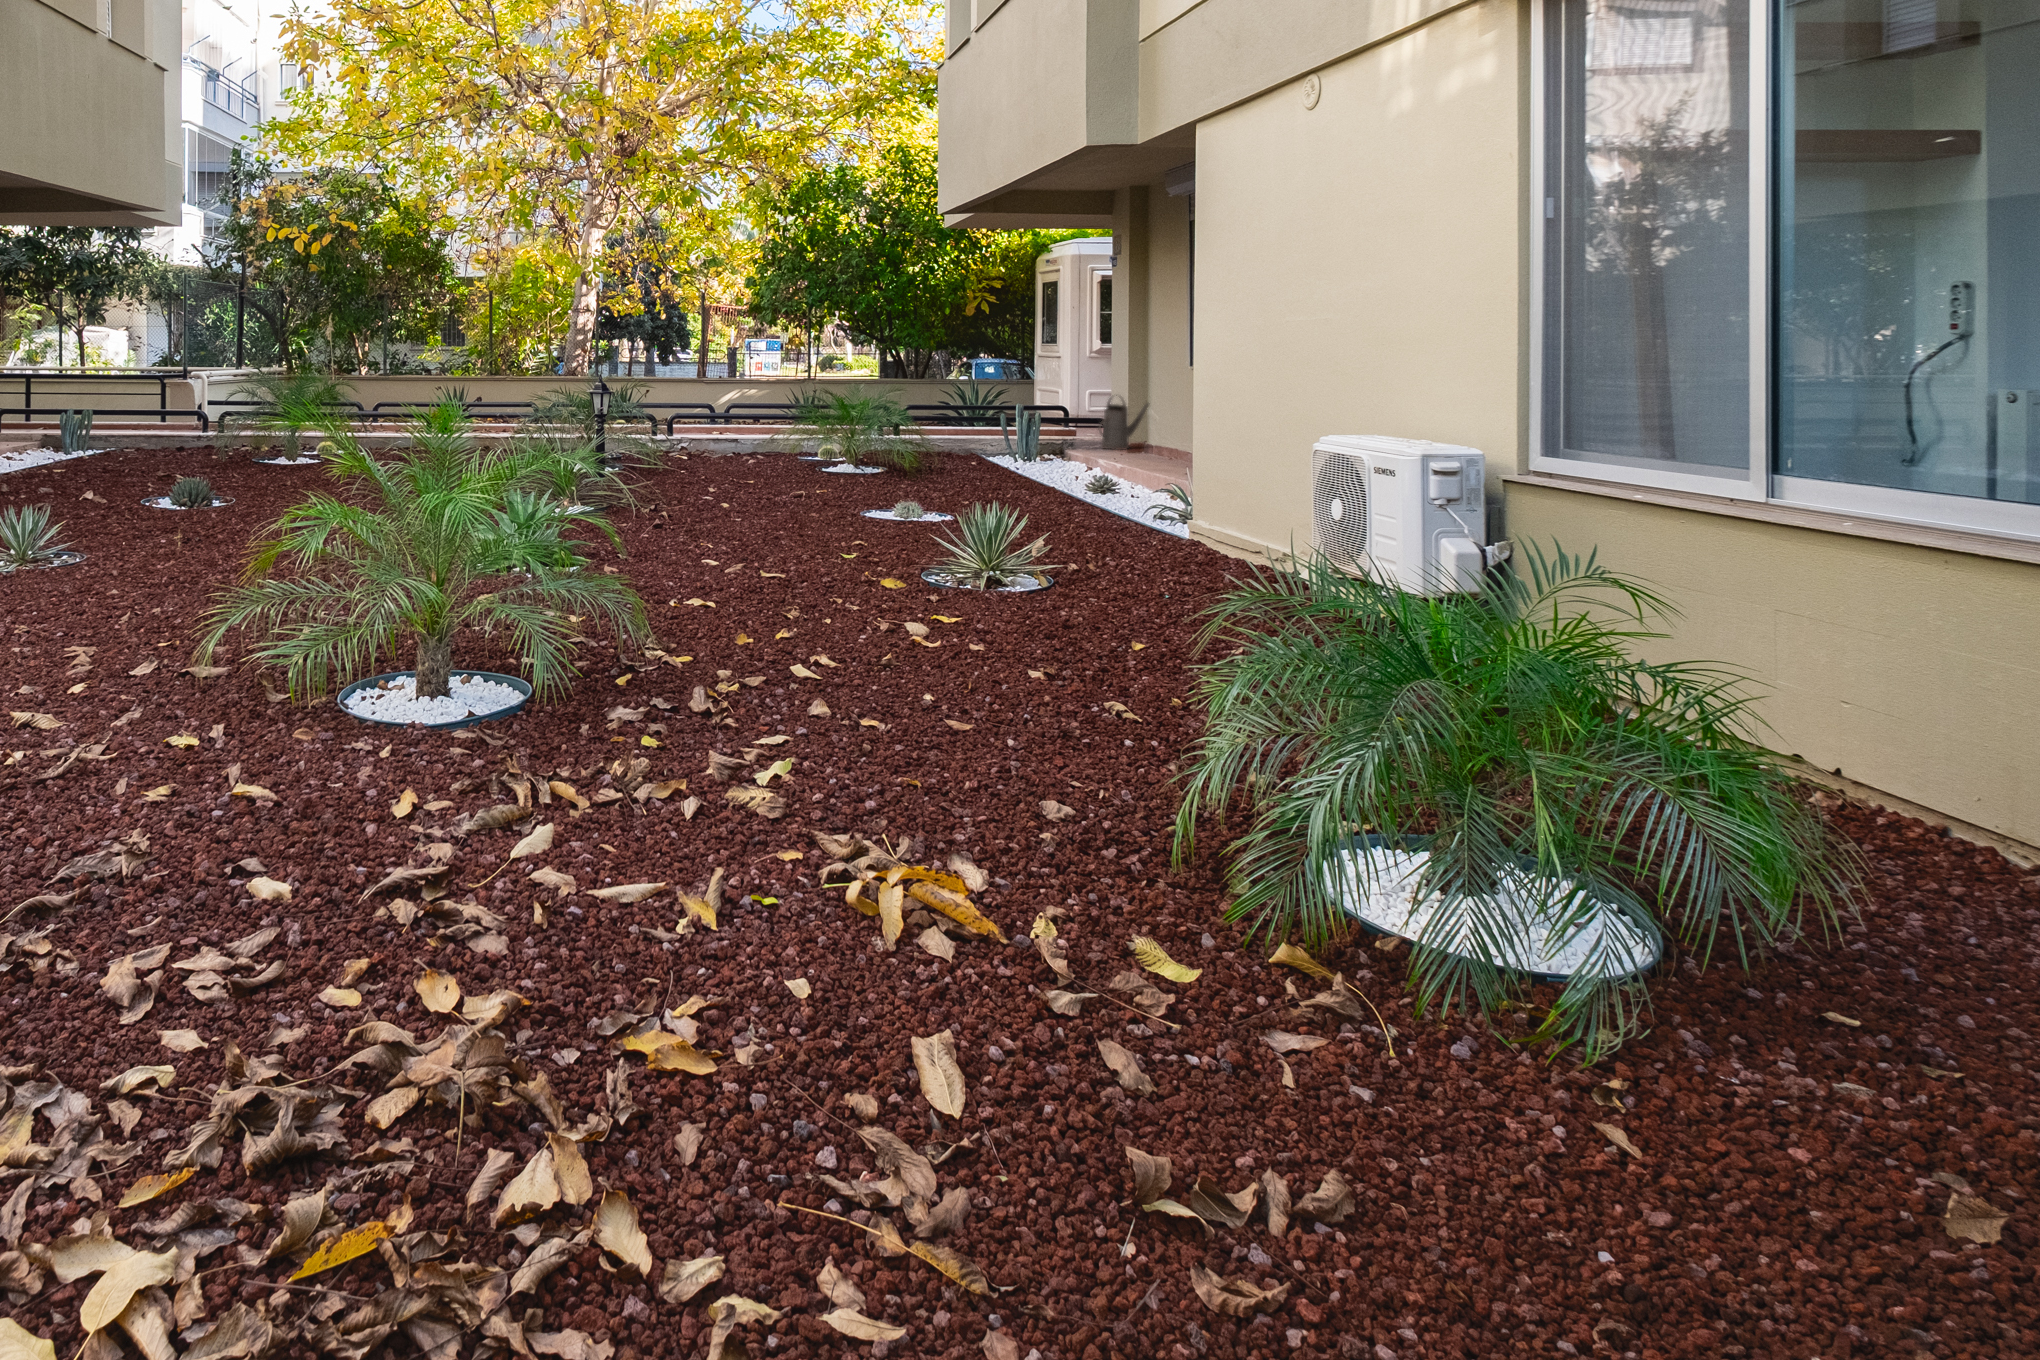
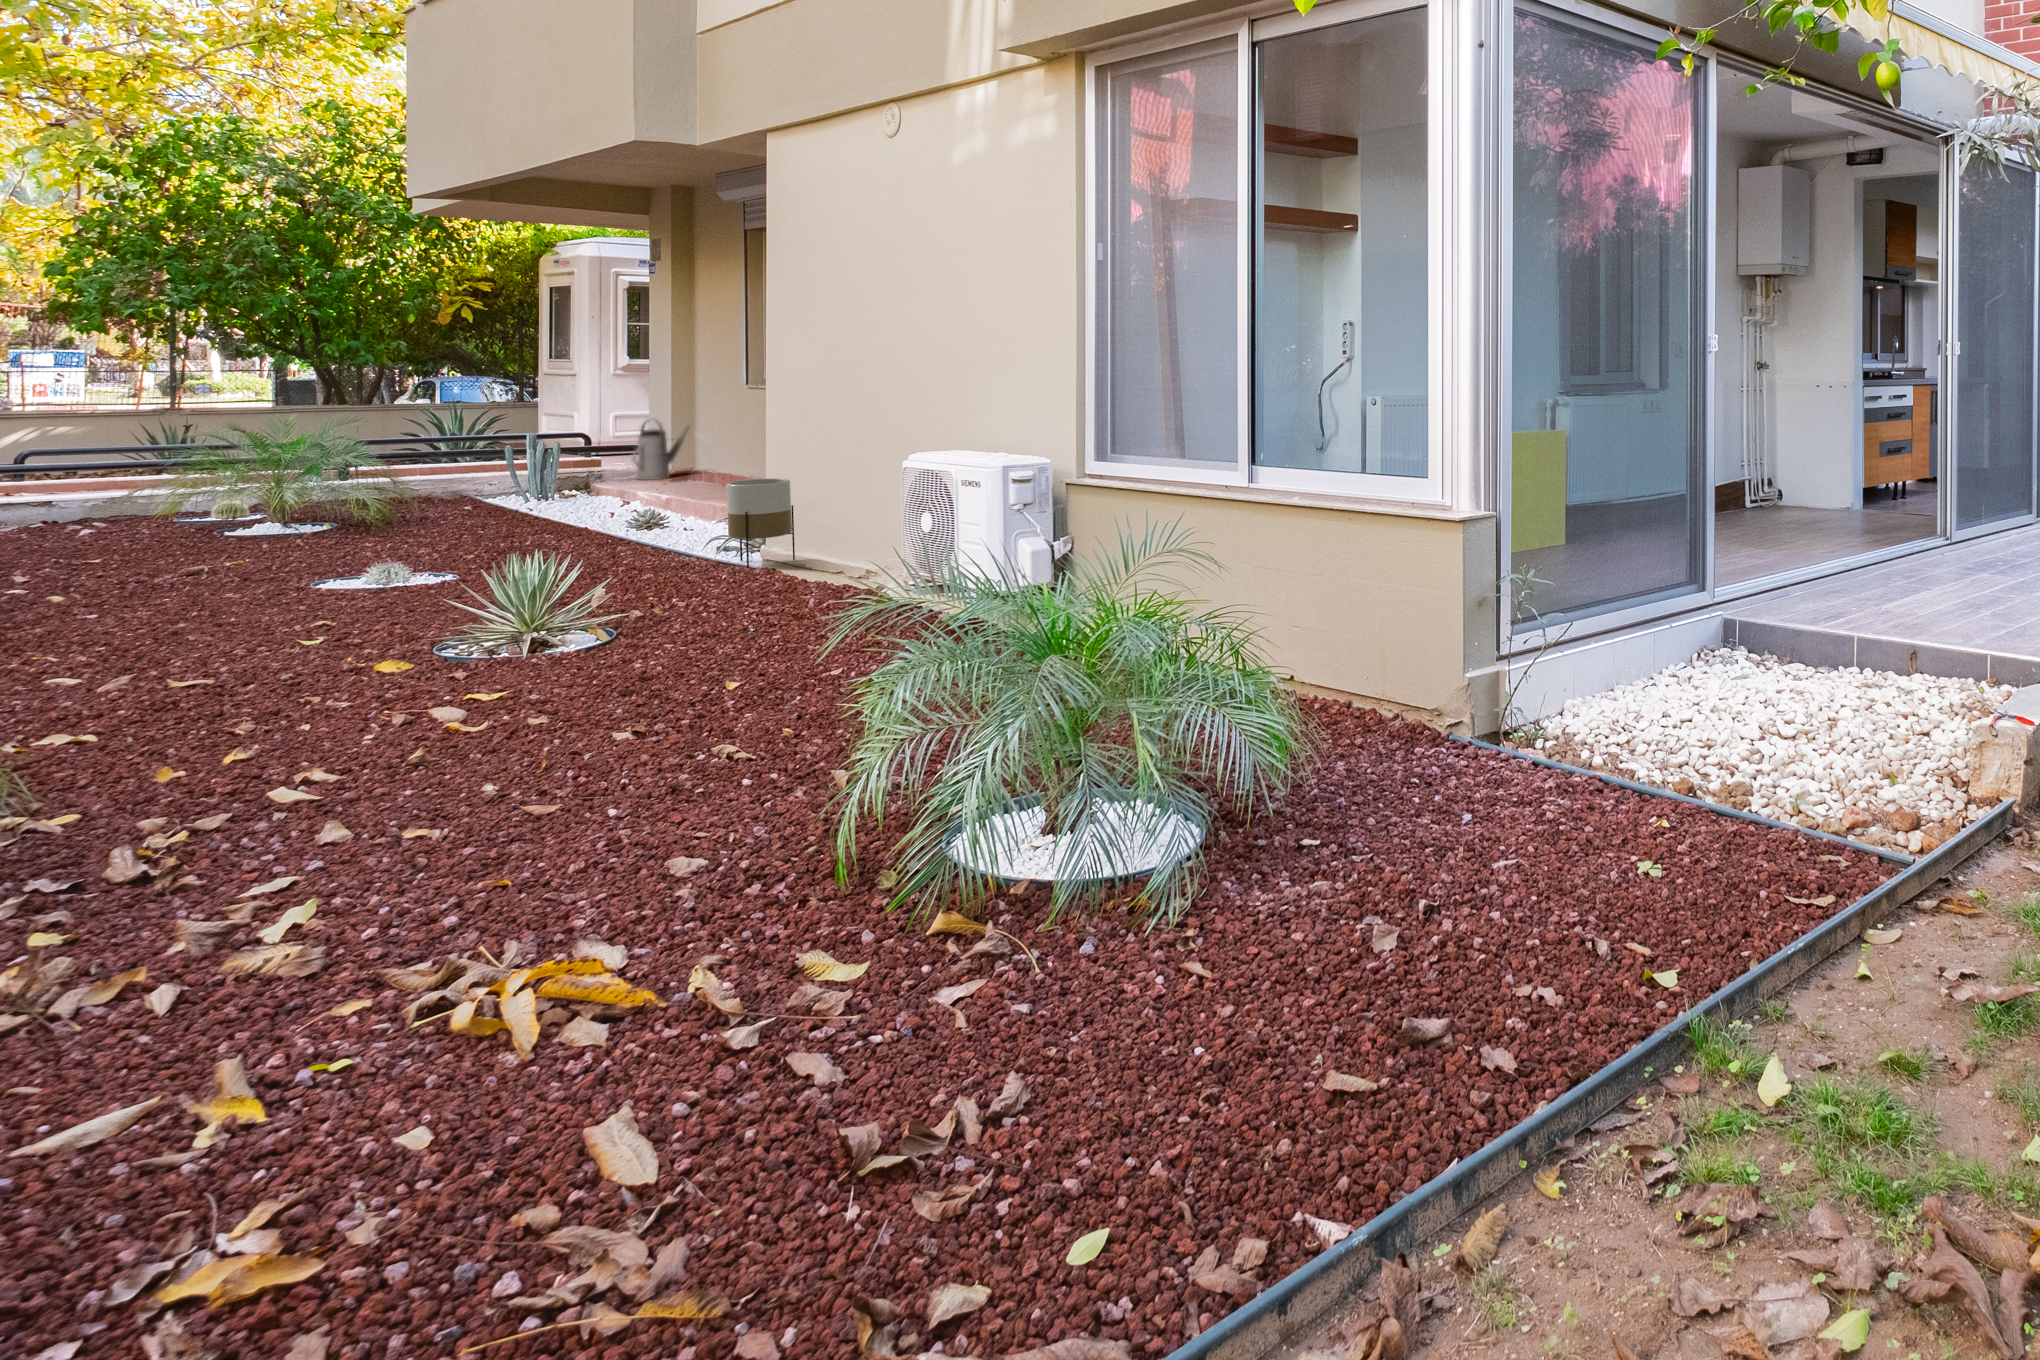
planter: none [1163,457,1224,541] -> present [727,478,795,568]

